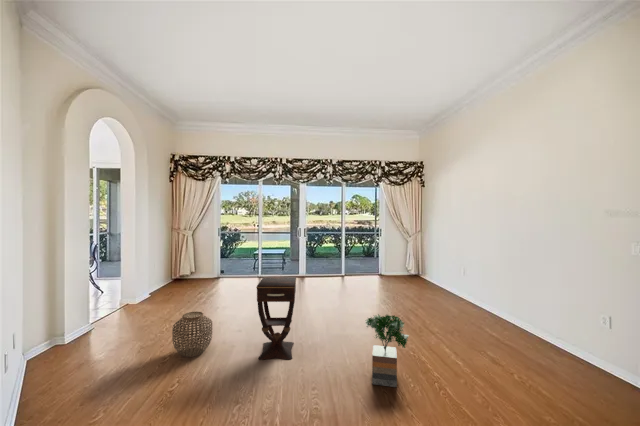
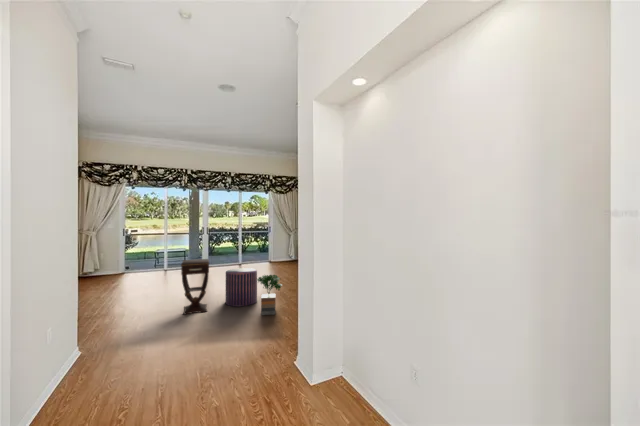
pouf: none [319,293,365,356] -> present [225,268,257,307]
woven basket: present [172,312,212,357] -> none [111,288,144,320]

